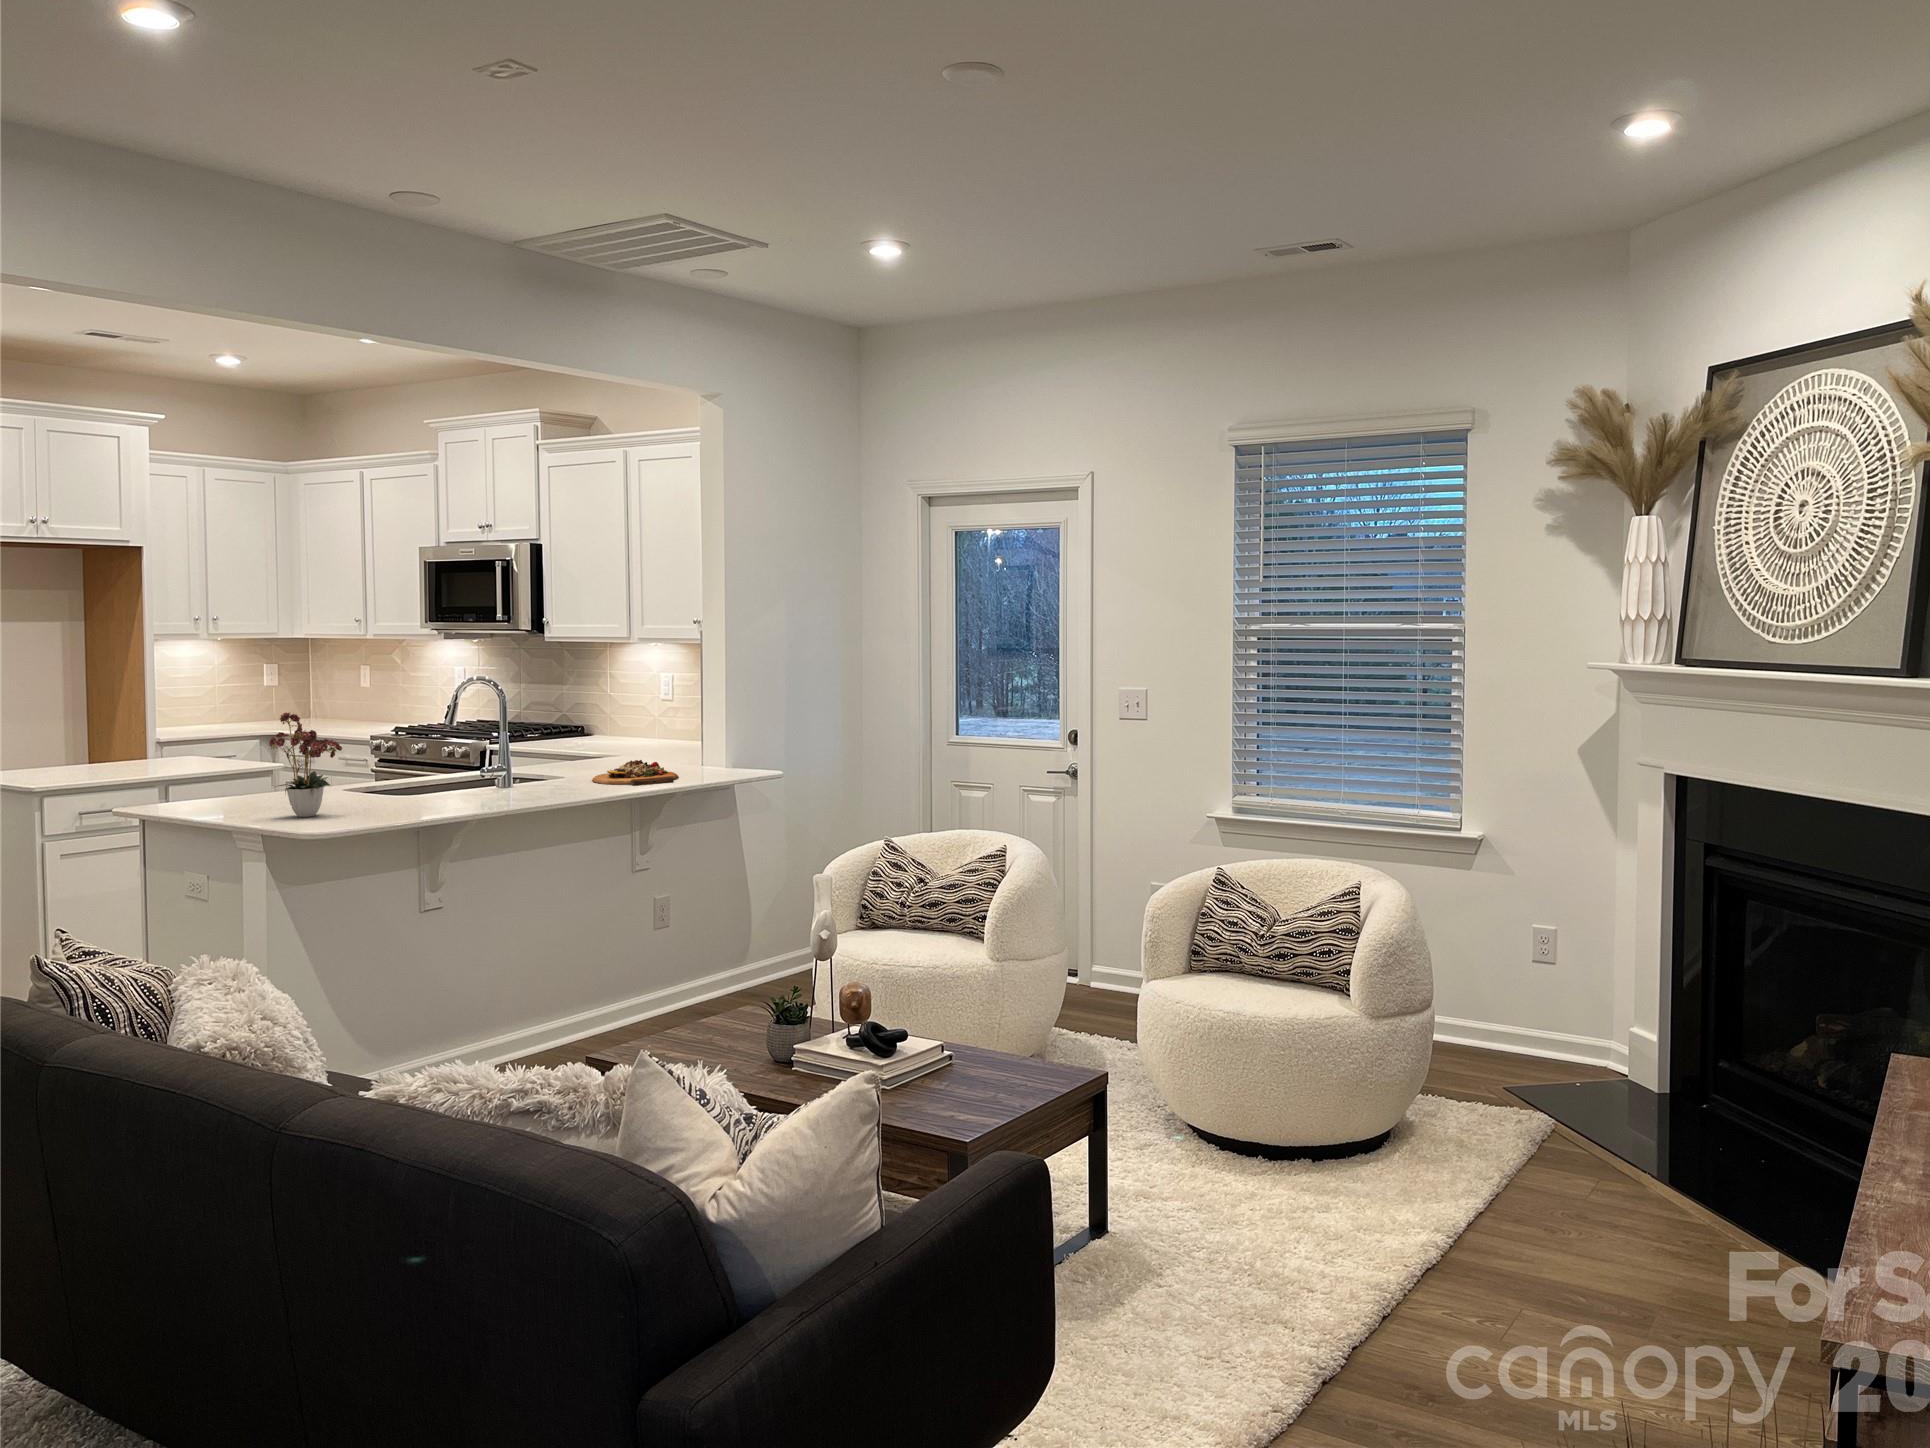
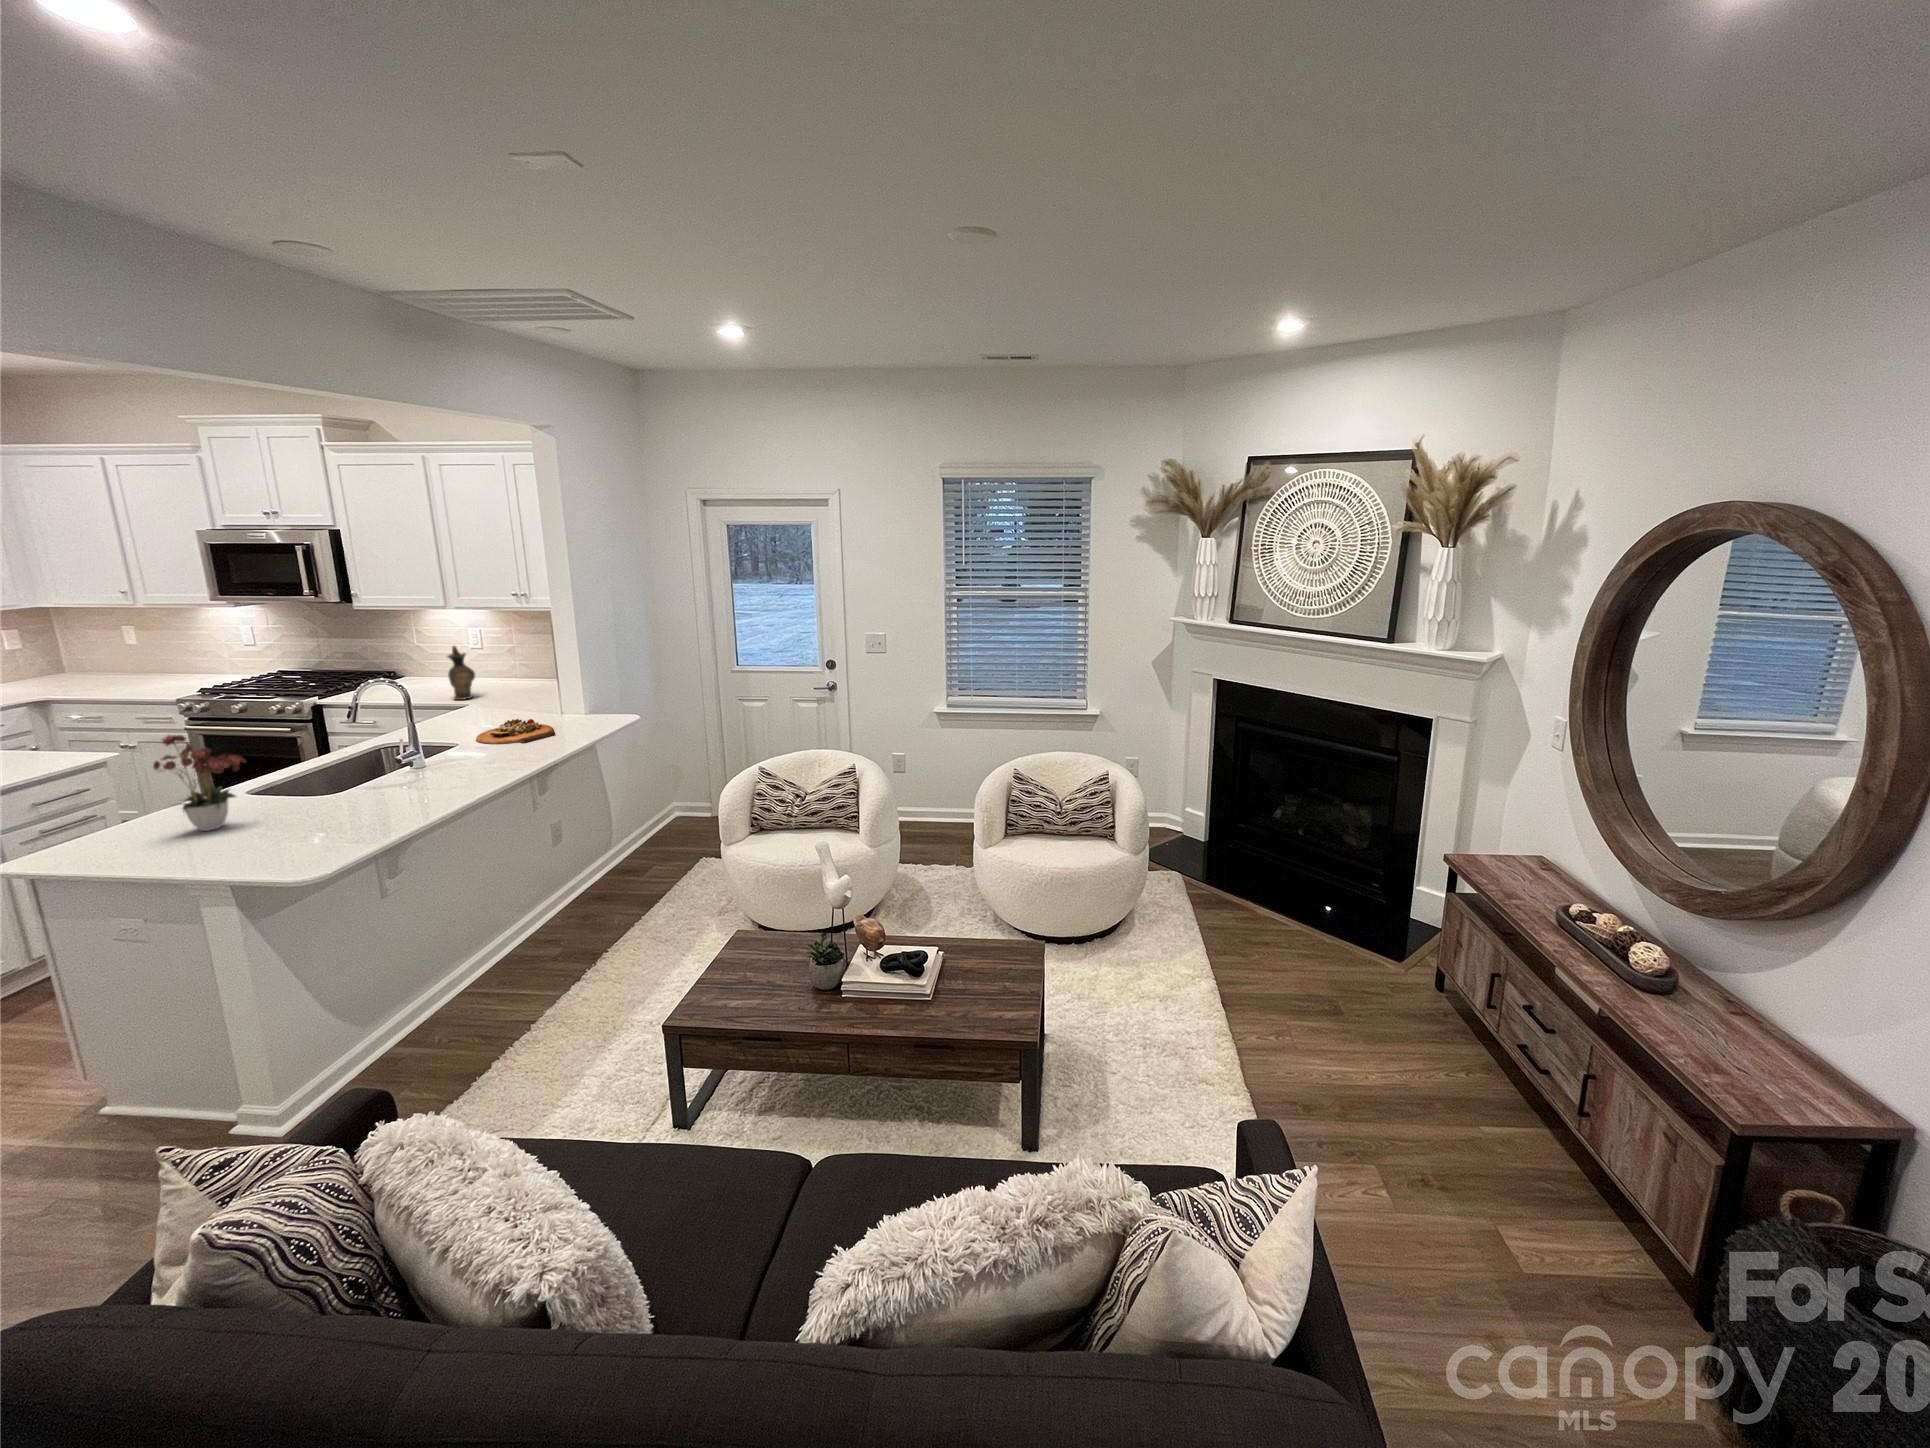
ceramic pitcher: none [616,683,644,751] -> present [448,646,475,700]

